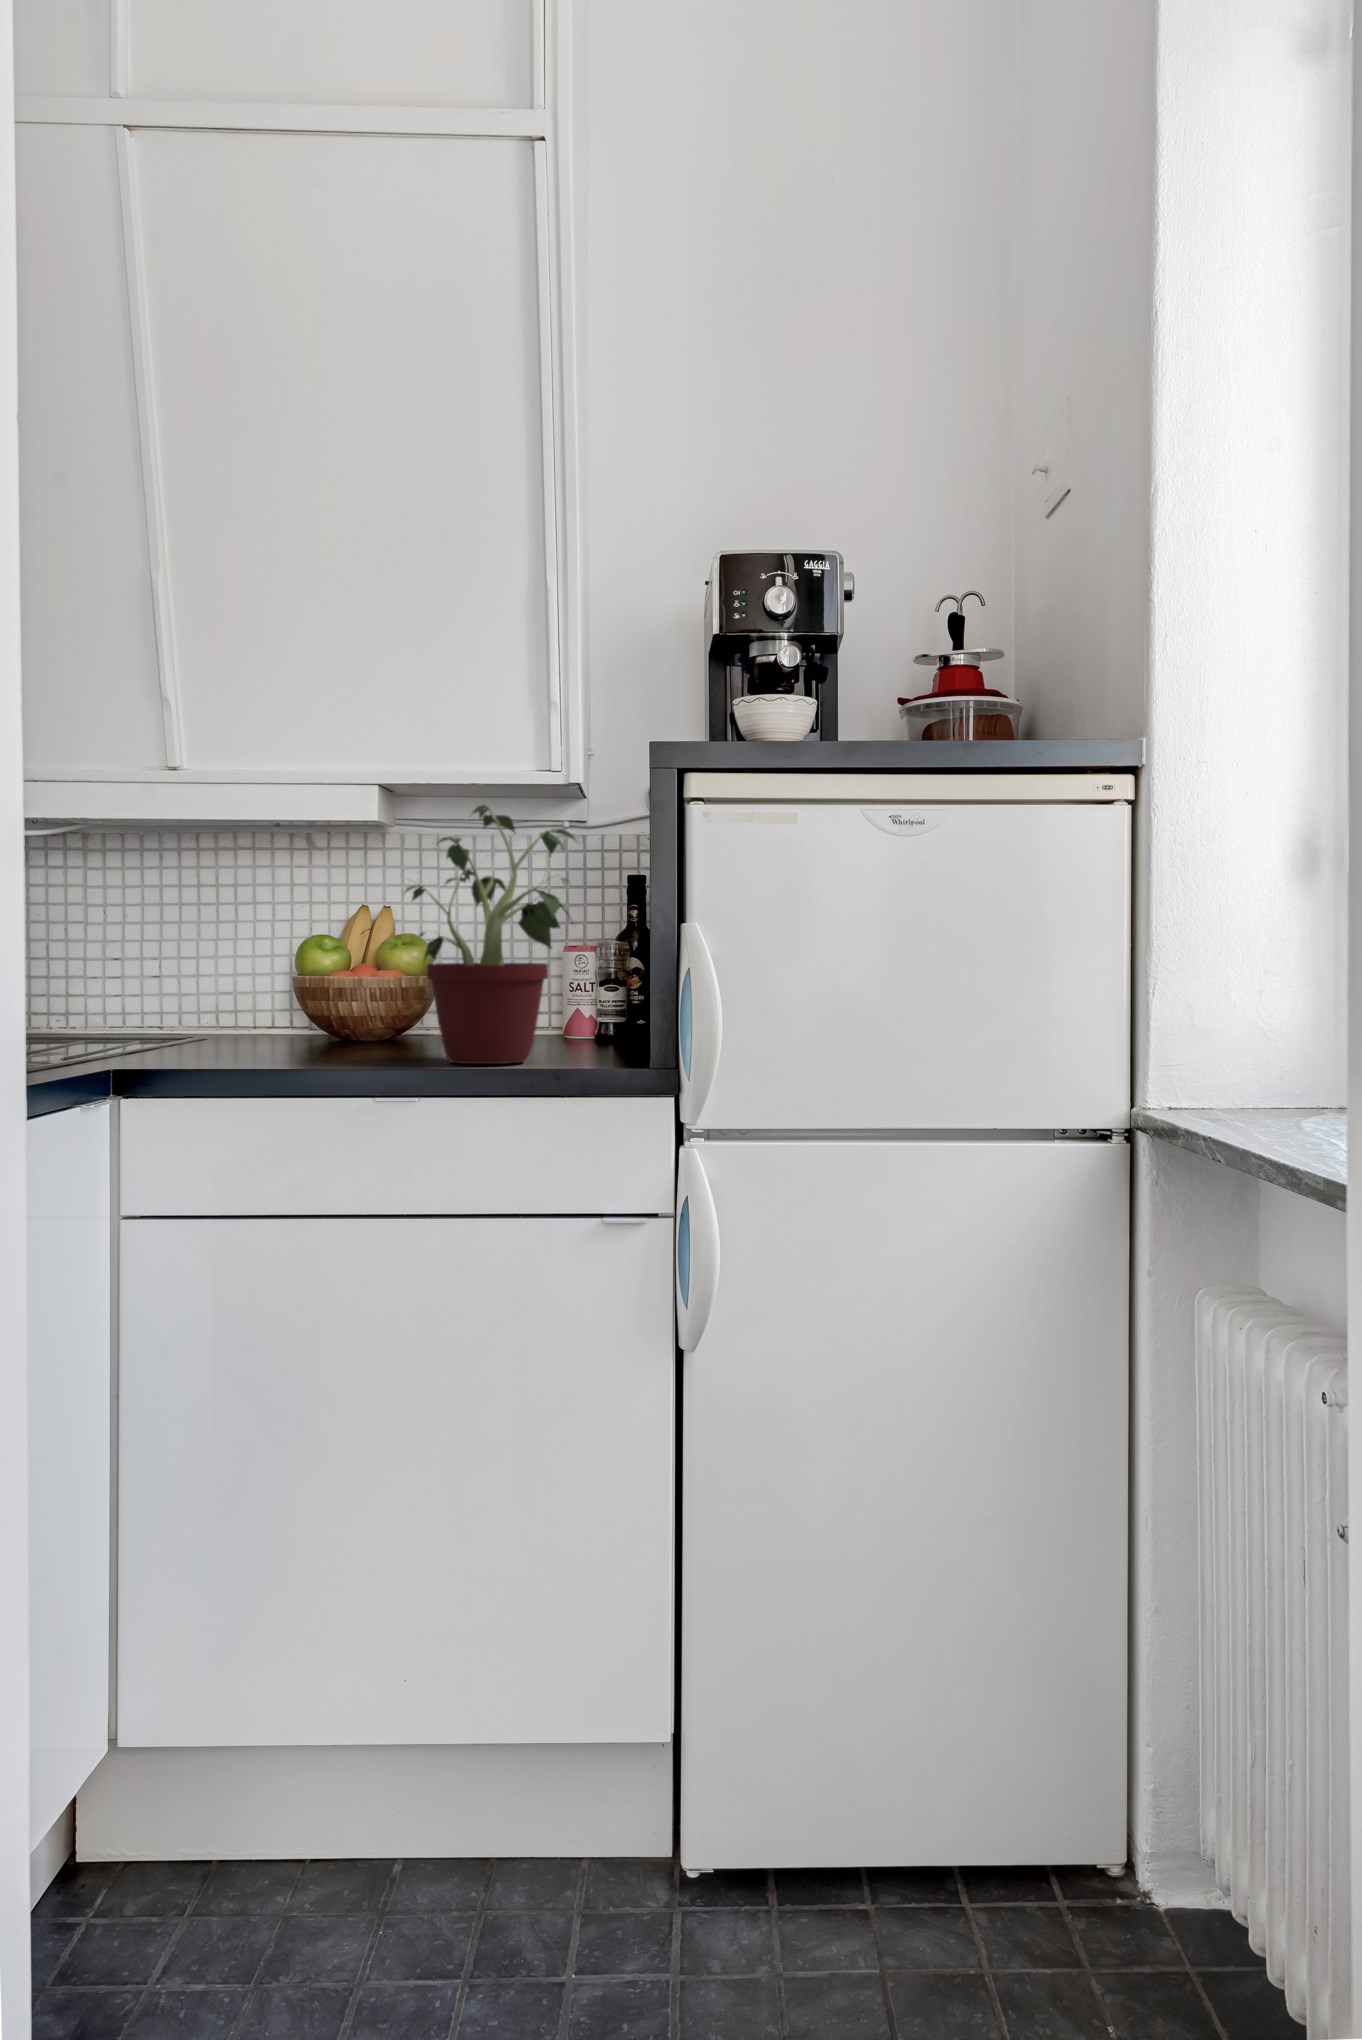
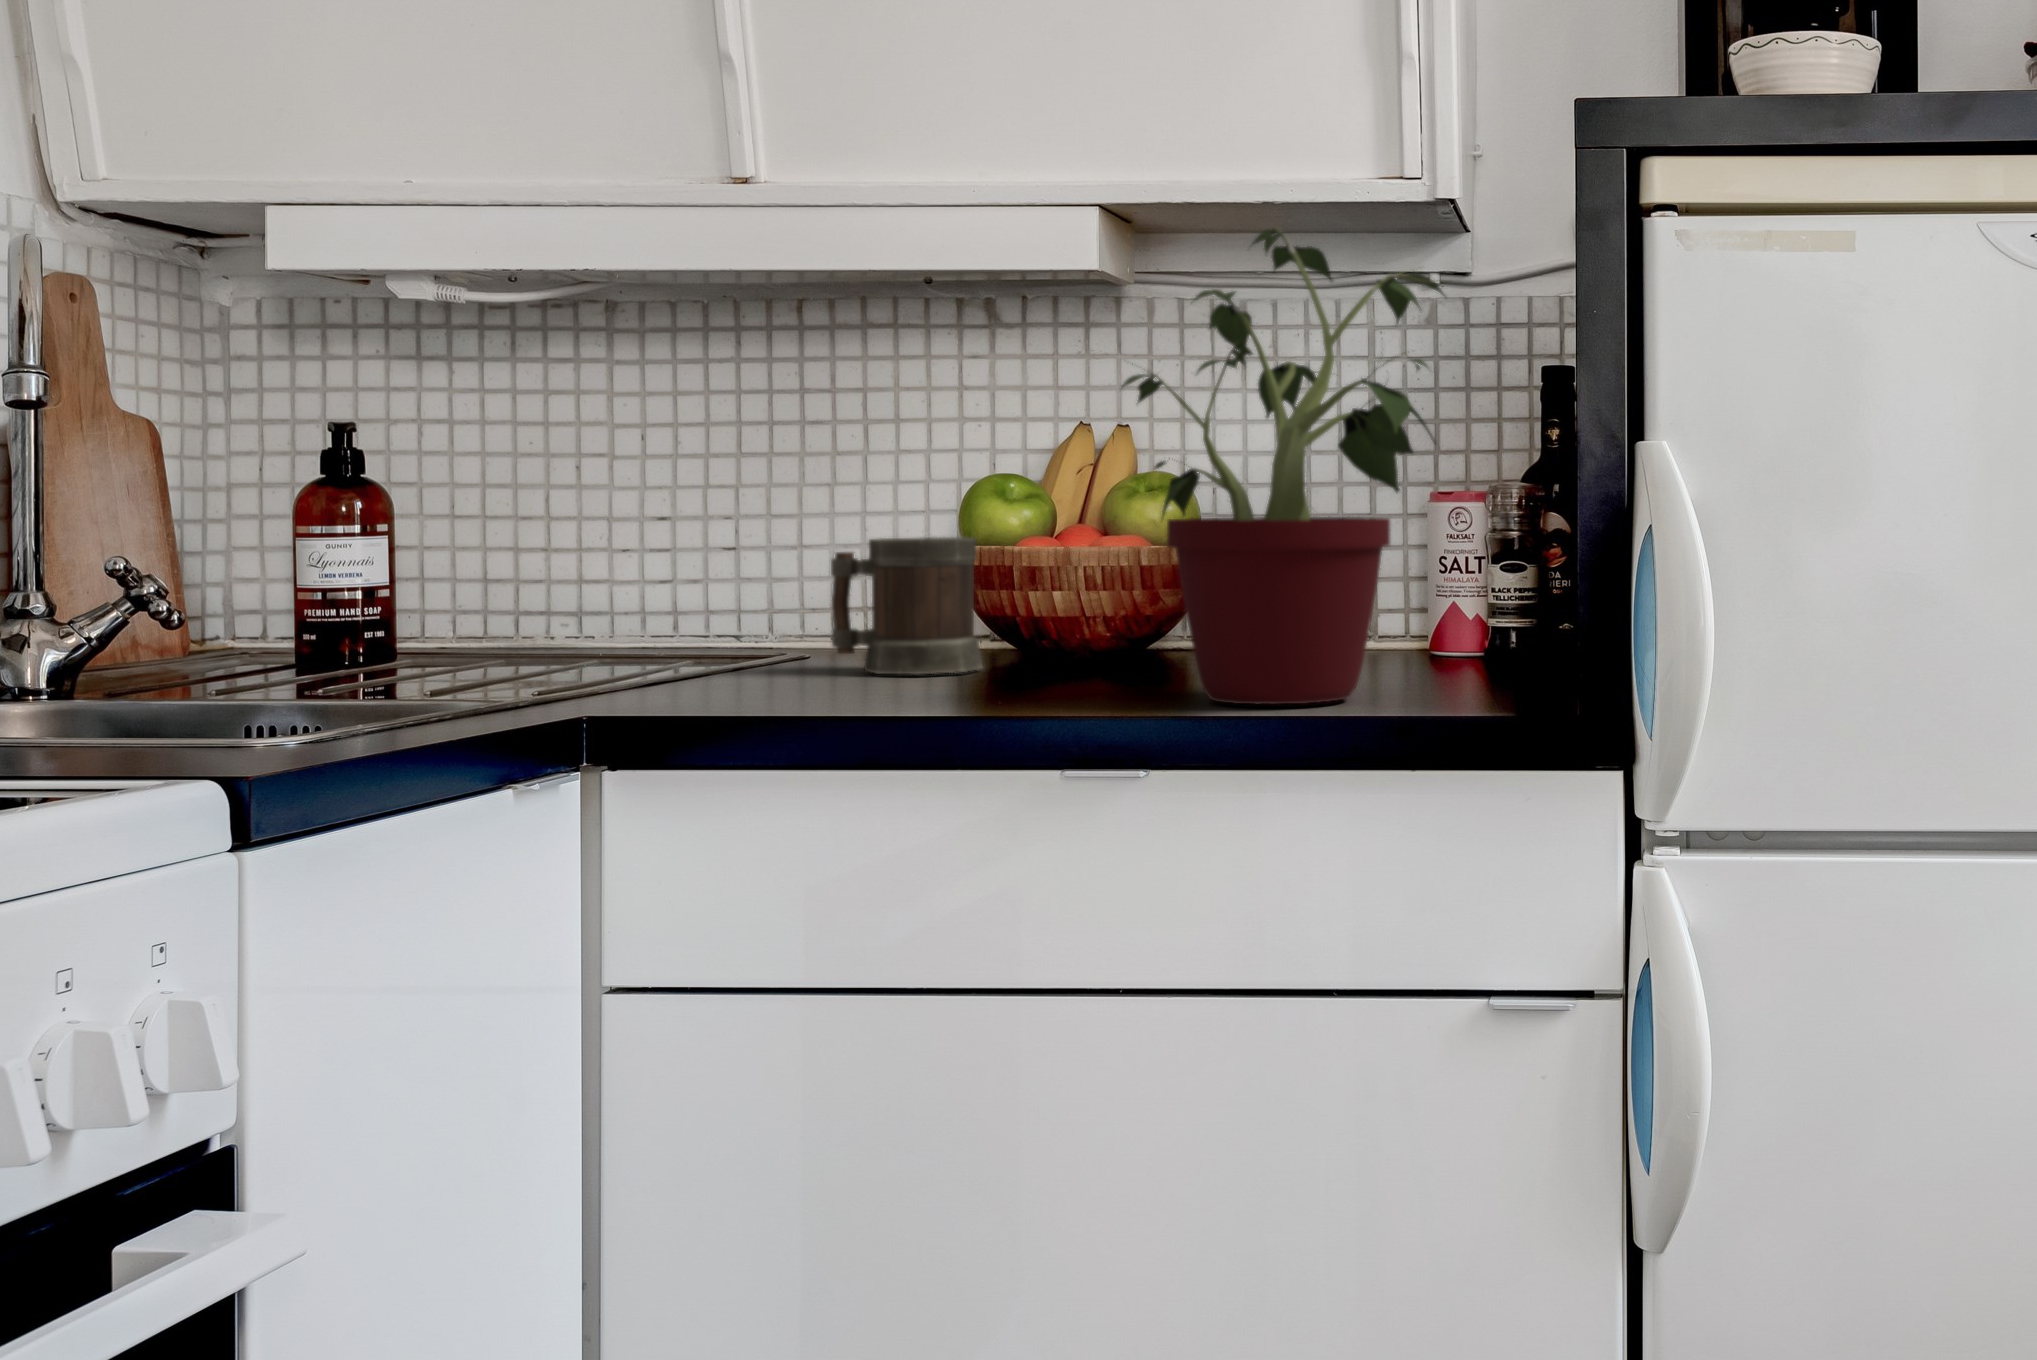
mug: none [230,973,315,1049] -> present [831,537,983,674]

